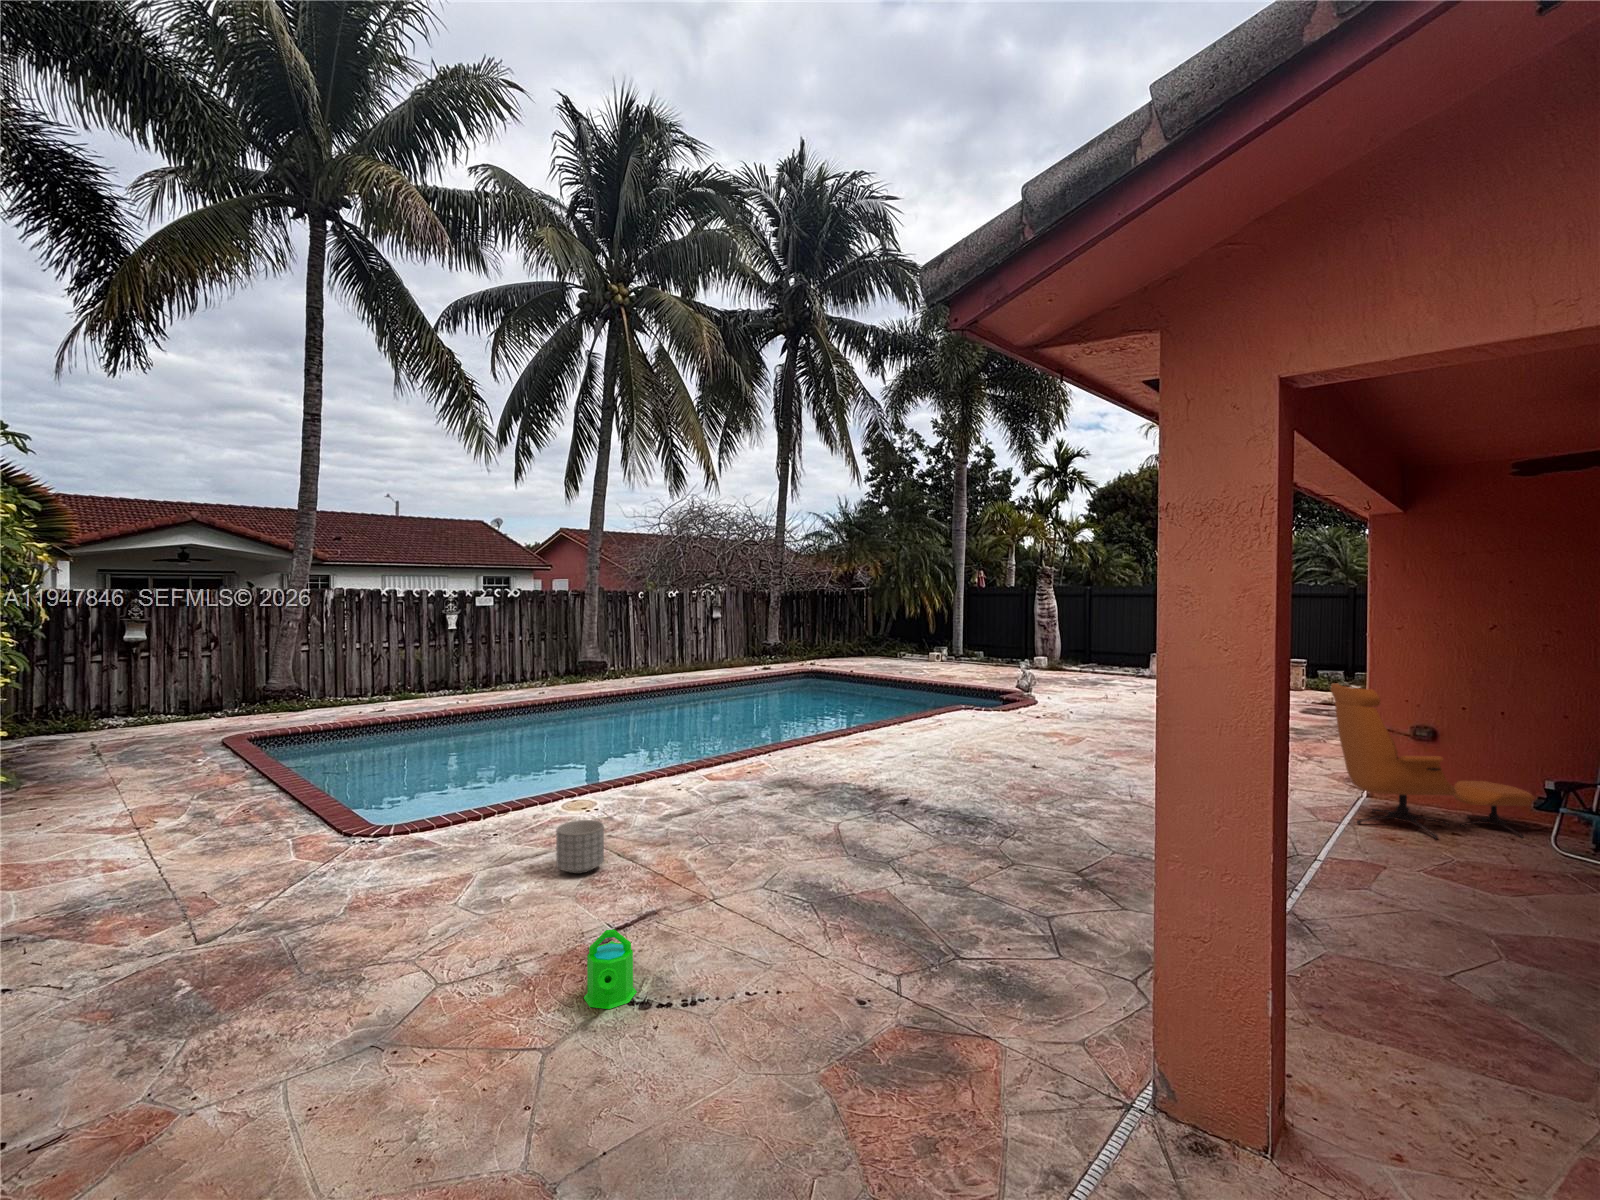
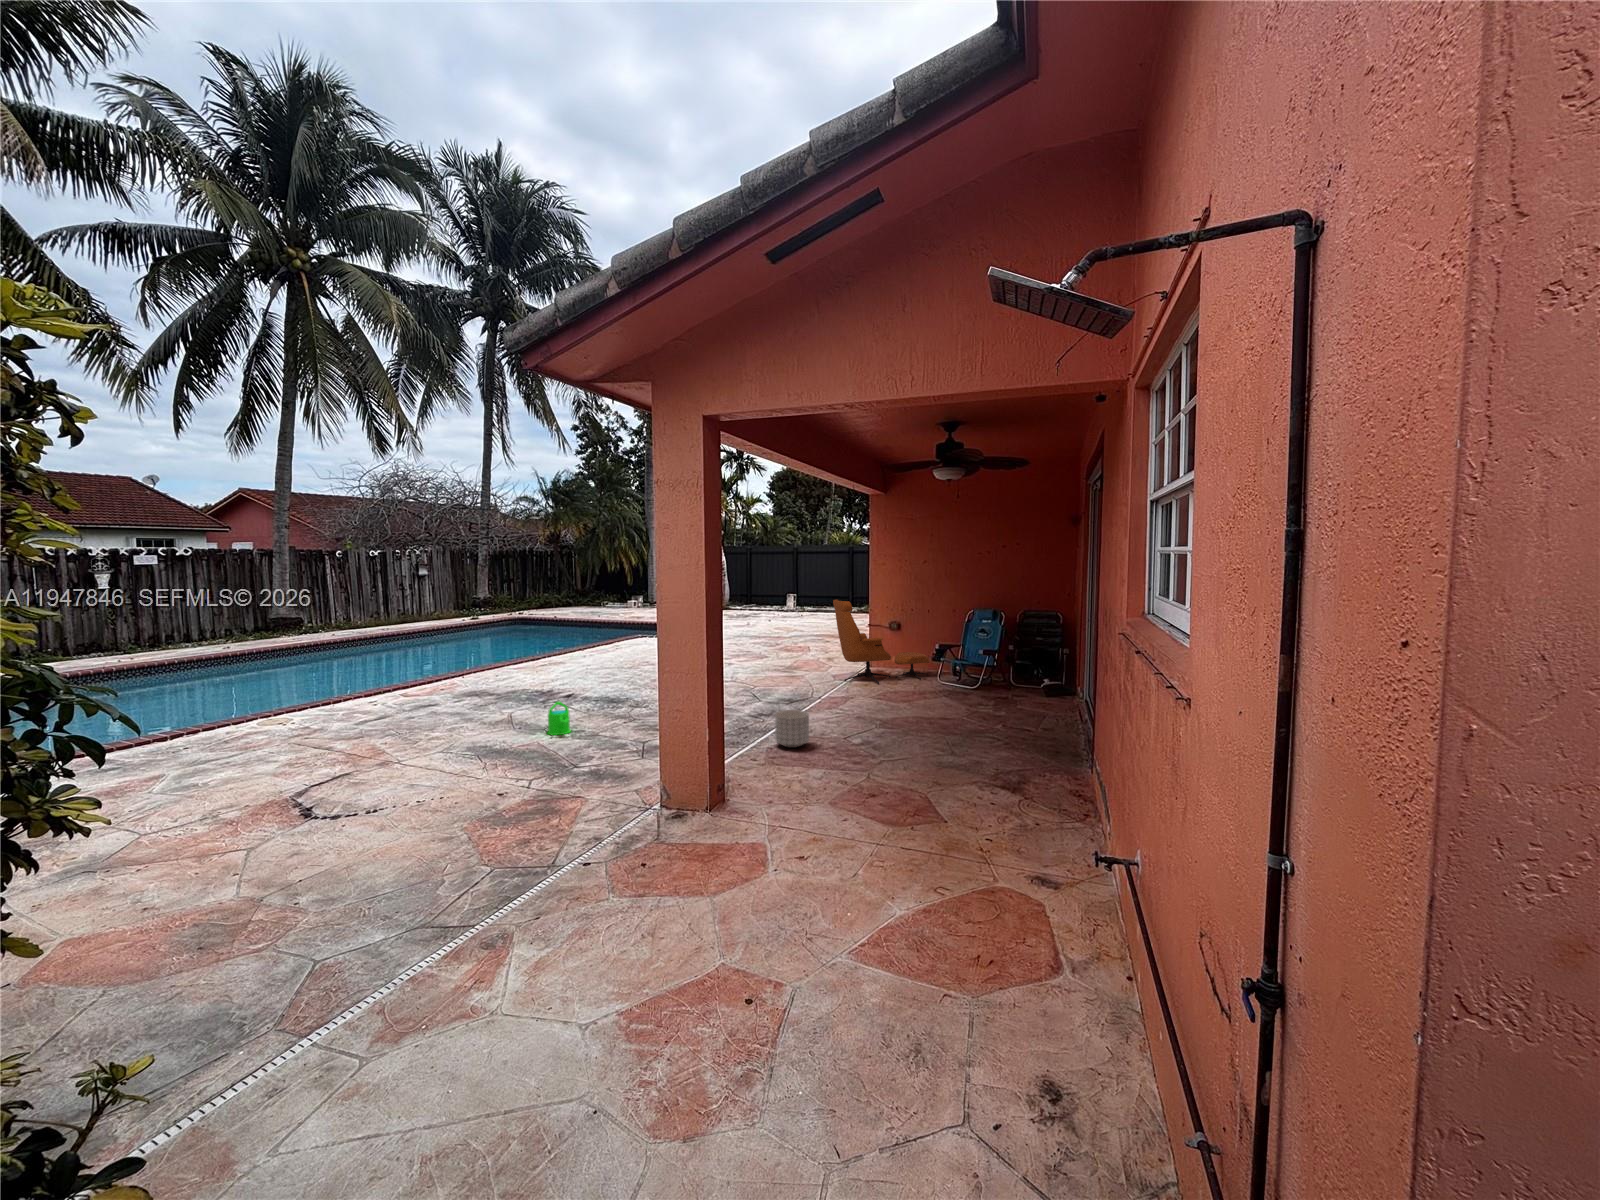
planter: present [556,820,604,874] -> present [775,710,809,748]
watering can: present [584,929,637,1009] -> present [548,702,571,735]

